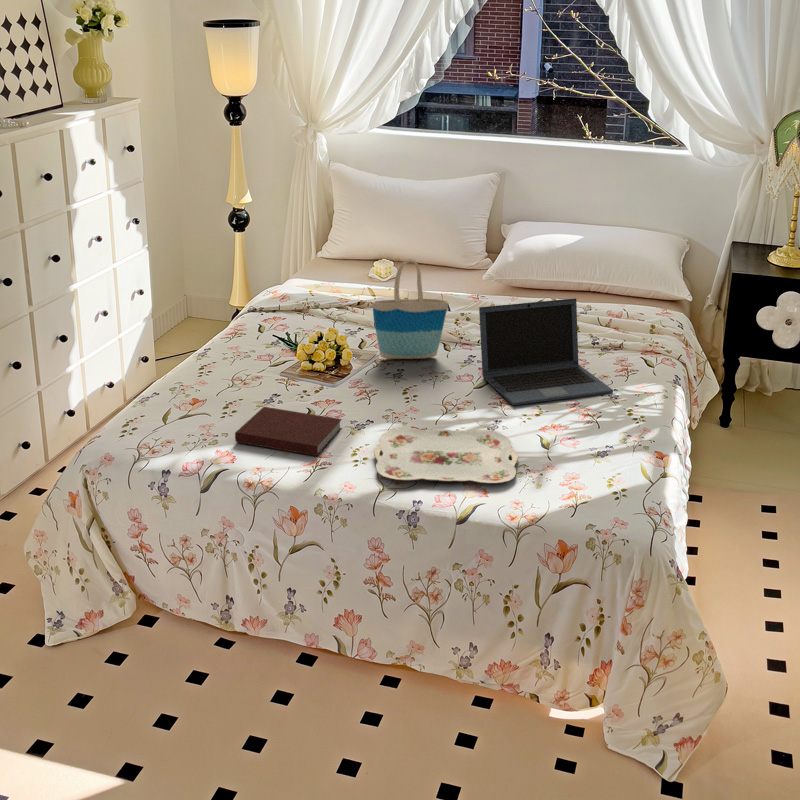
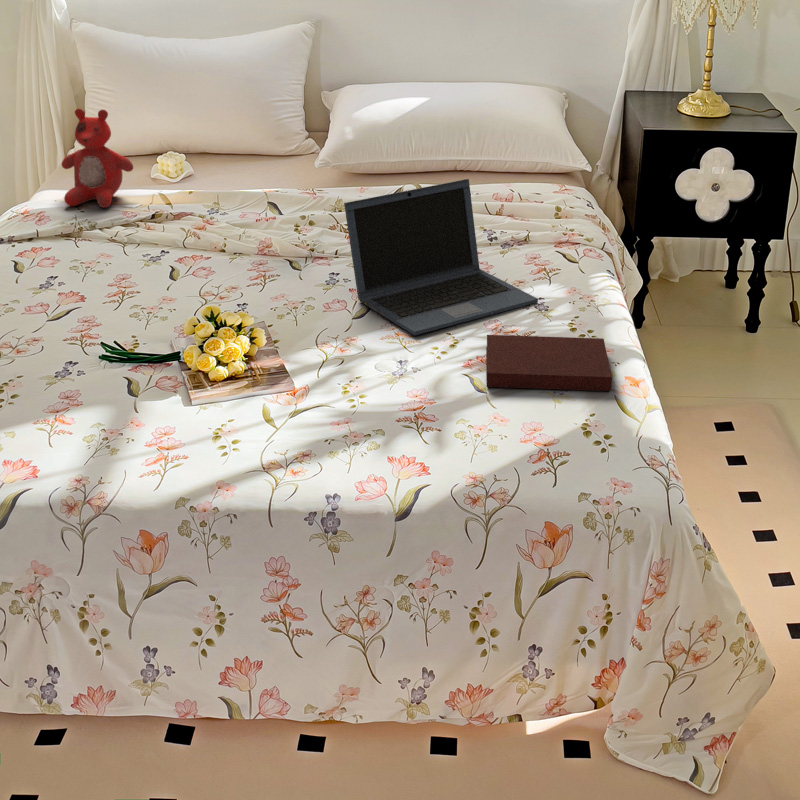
stuffed bear: none [302,225,352,295] -> present [62,109,133,208]
tote bag: present [373,259,449,359] -> none [189,142,296,289]
notebook: present [235,407,342,456] -> present [486,335,612,391]
serving tray: present [374,428,518,483] -> none [243,376,456,466]

